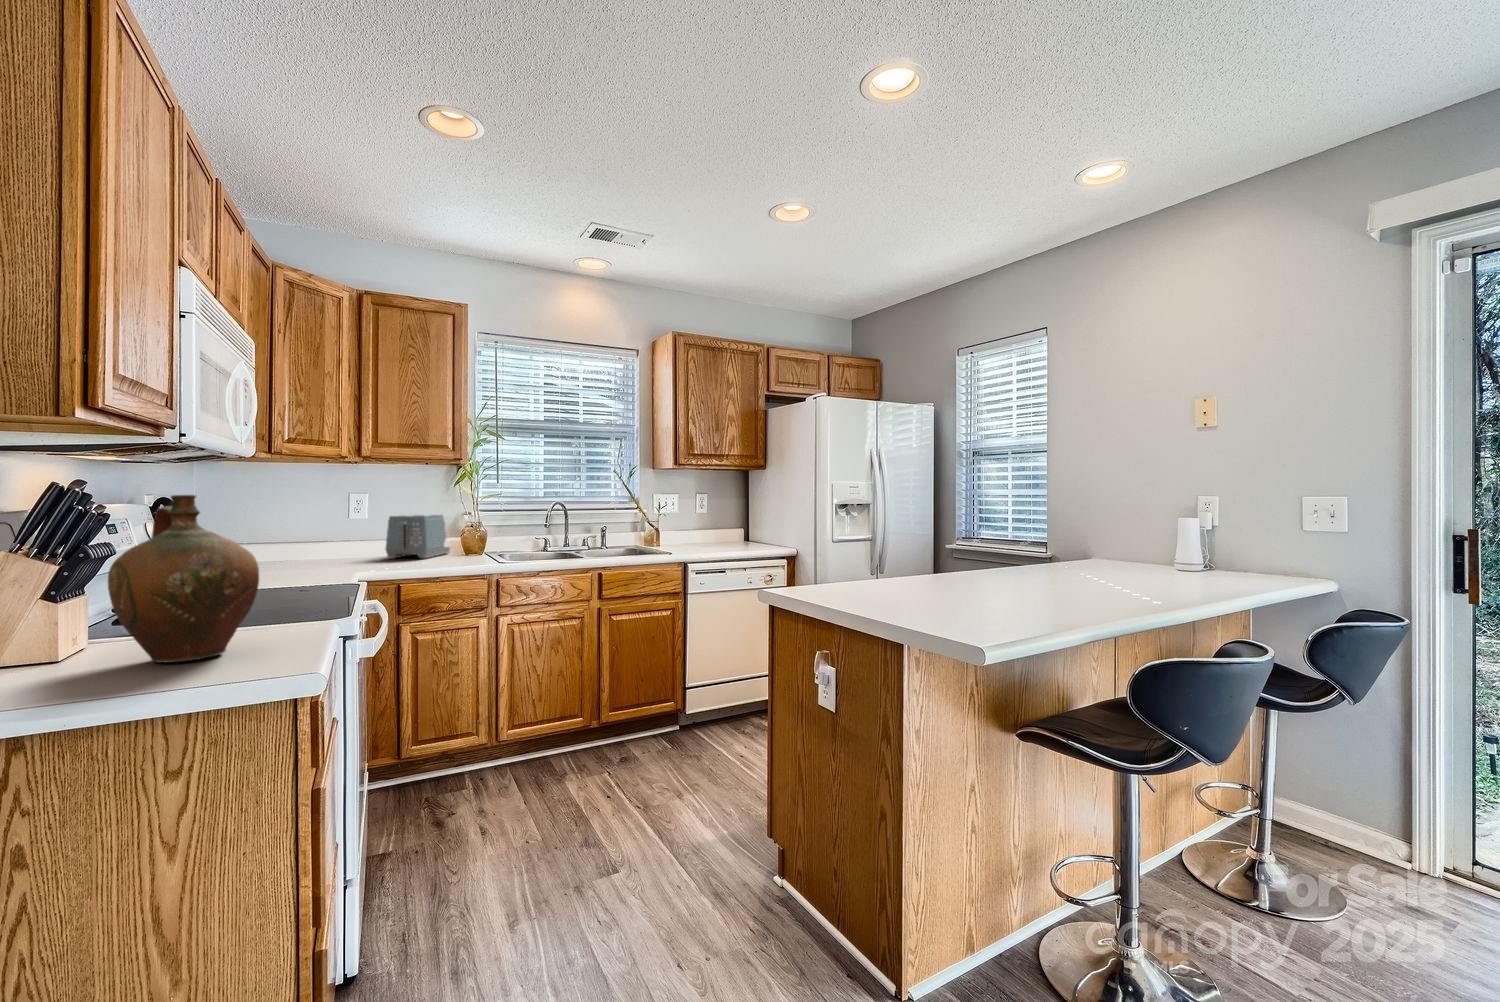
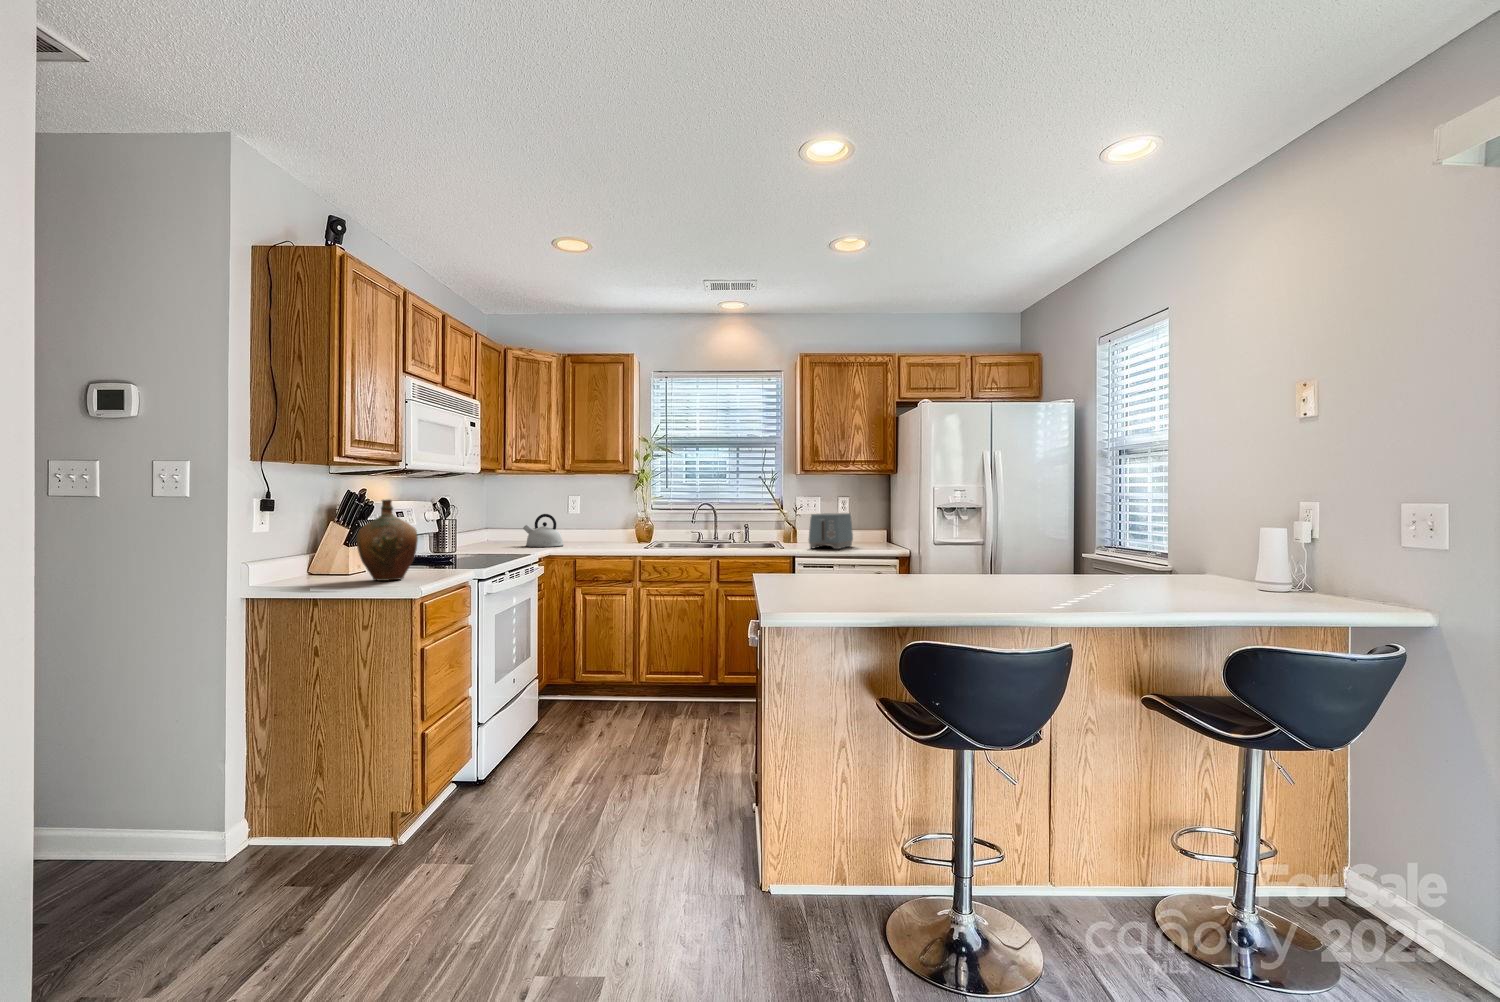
toaster: present [386,515,450,559] -> present [809,513,853,549]
kettle: none [295,519,364,568] -> present [523,514,564,547]

